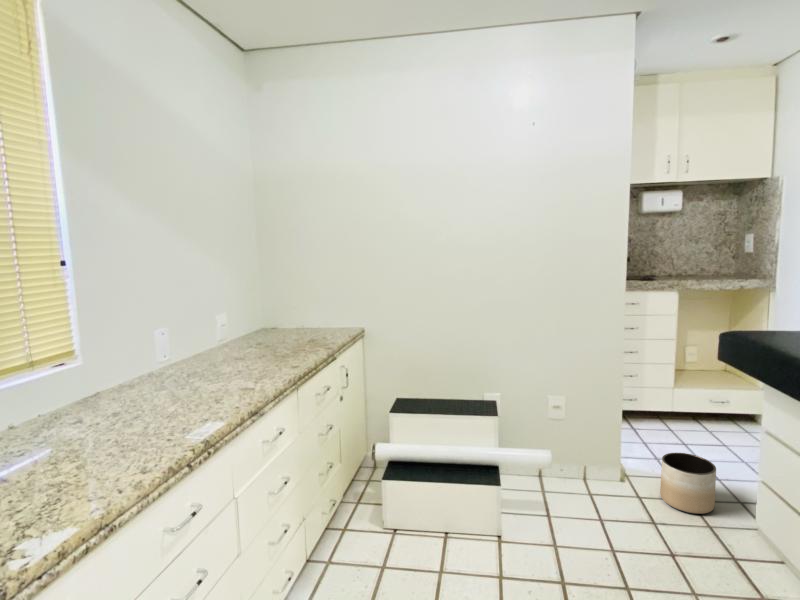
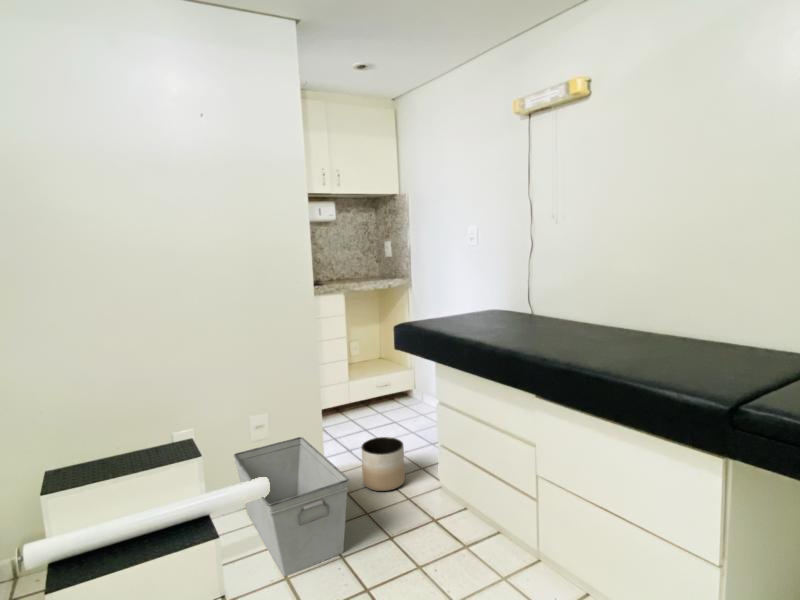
storage bin: none [530,425,628,550] -> present [234,437,349,576]

